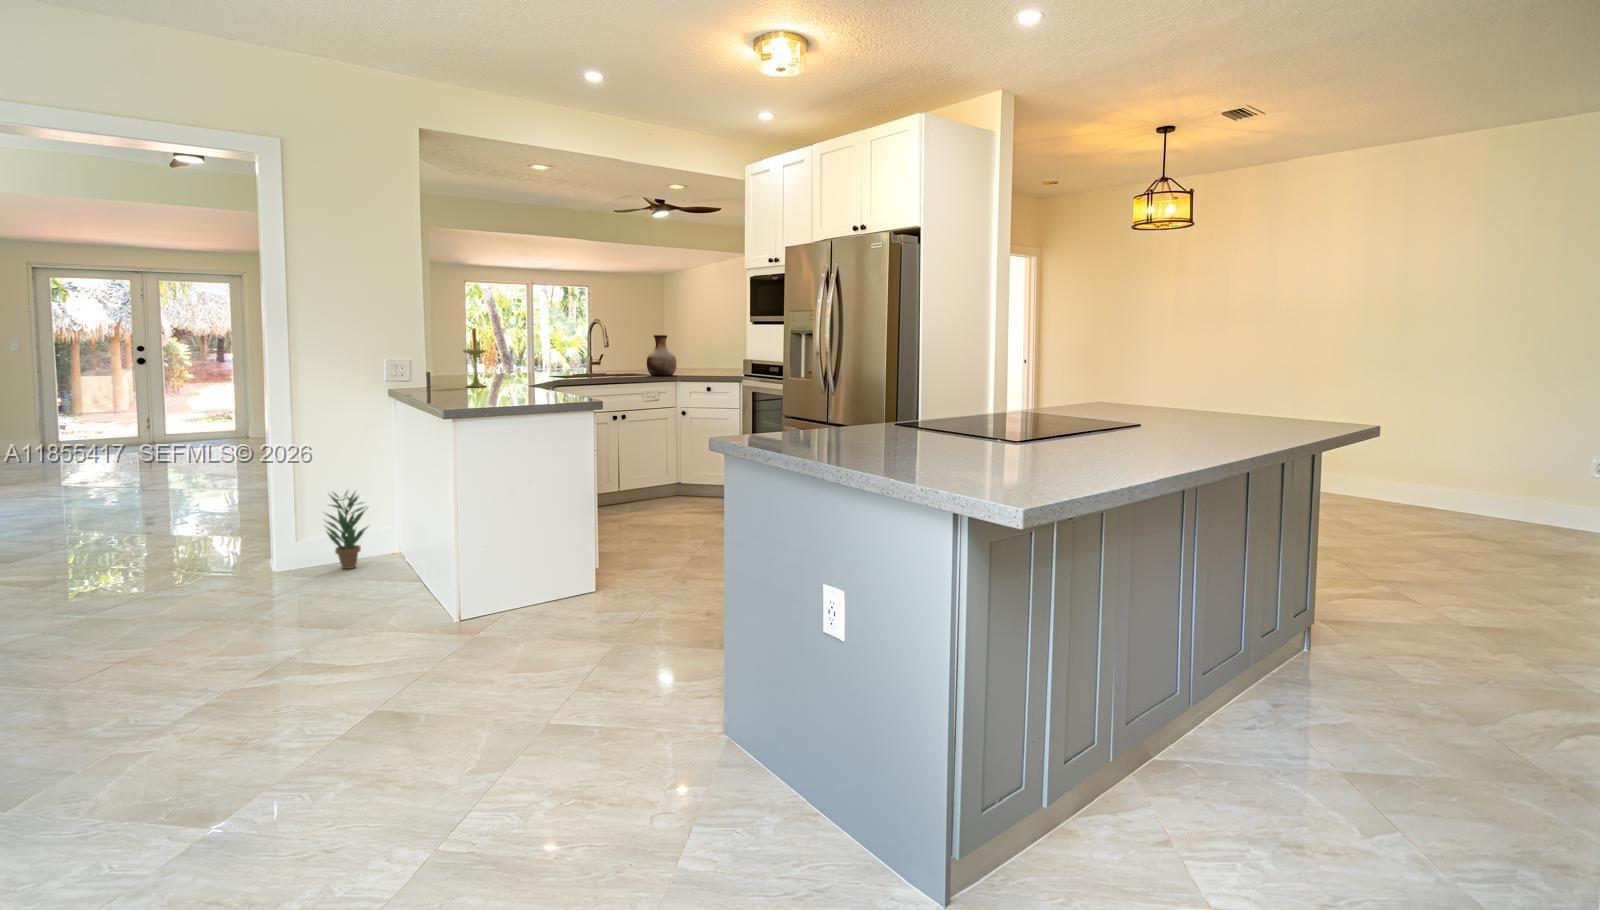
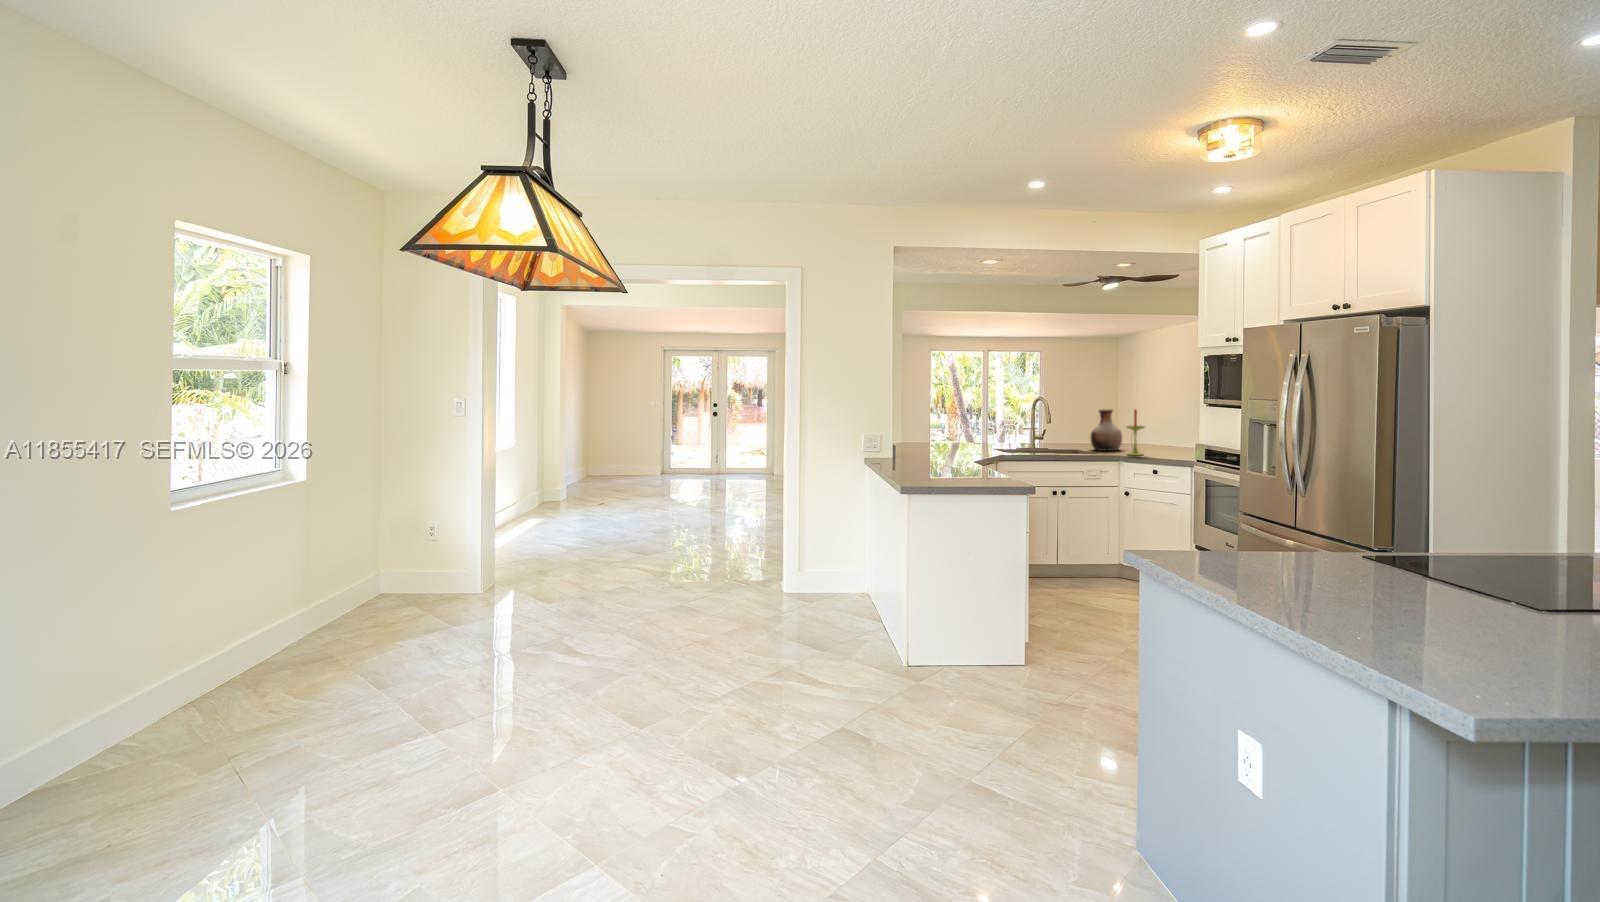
candle: present [464,328,486,387] -> present [1127,410,1144,455]
potted plant: present [326,492,367,569] -> none [798,562,833,629]

